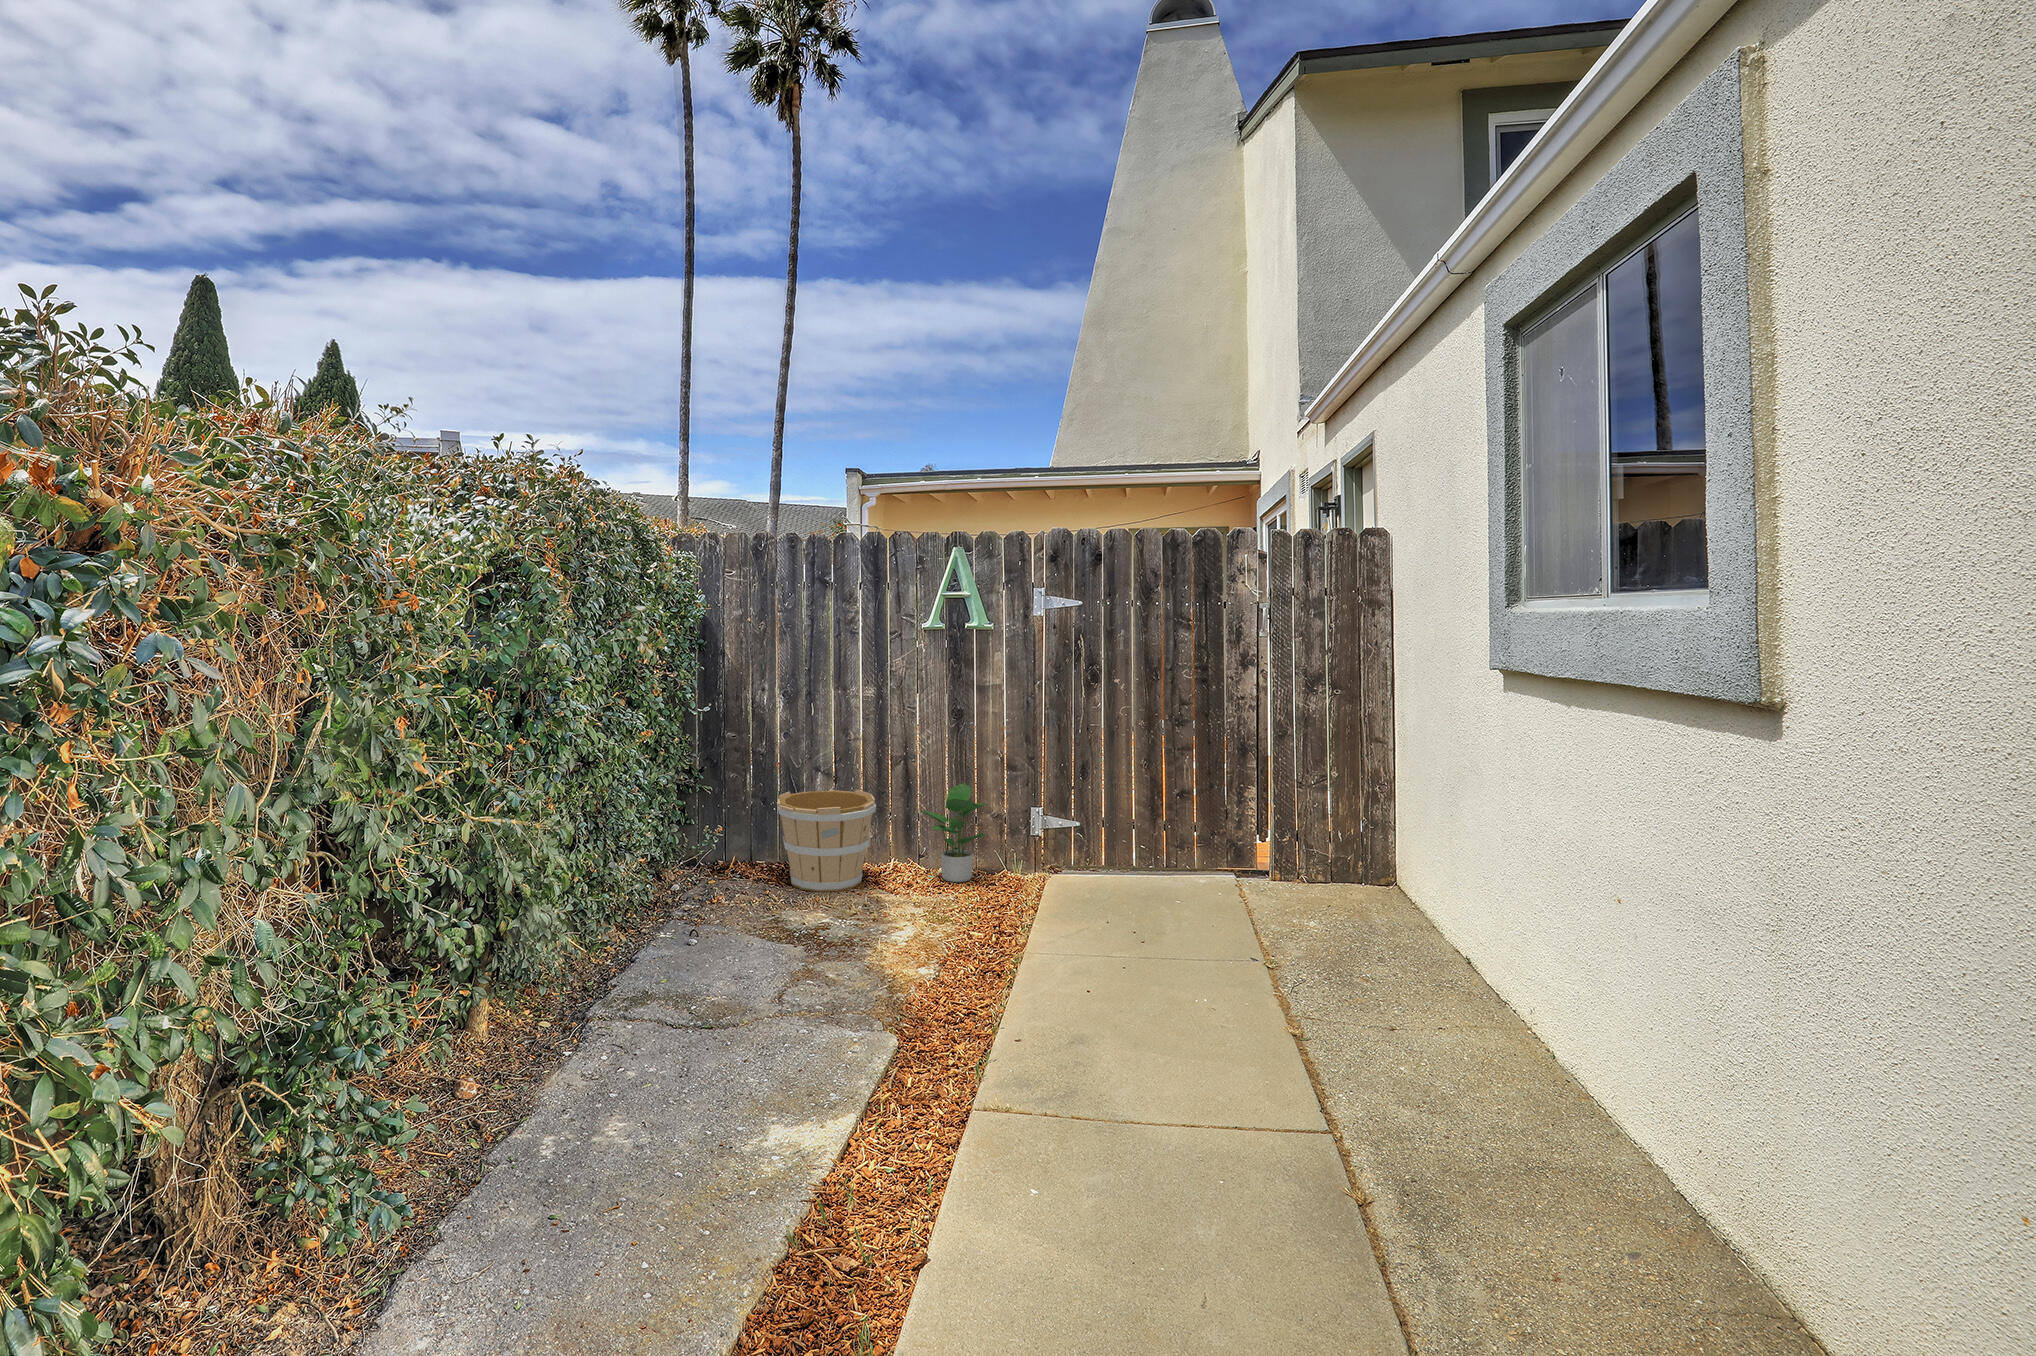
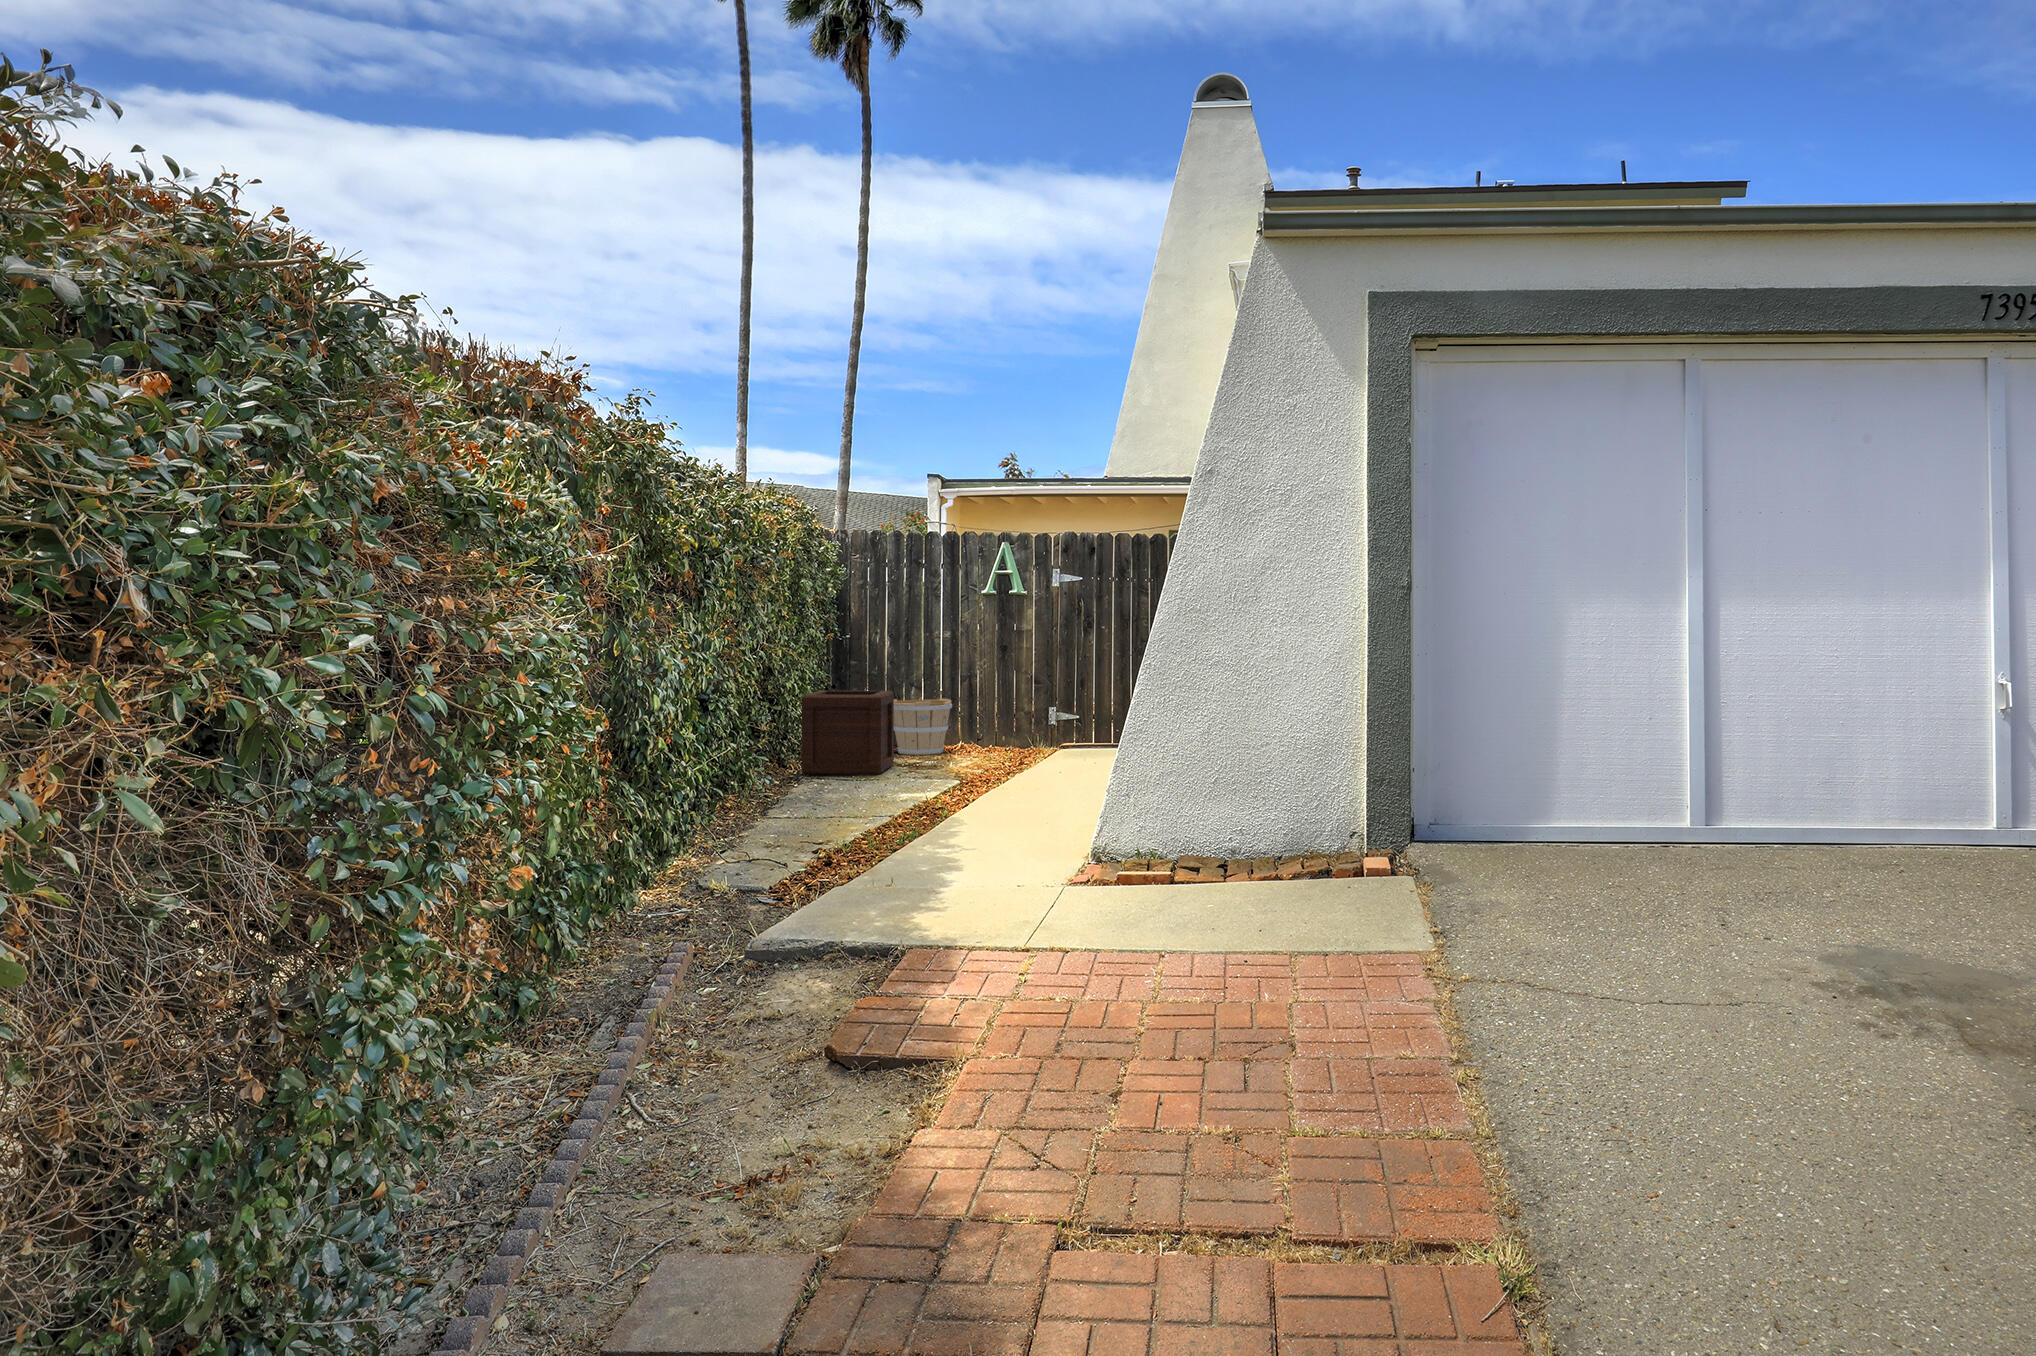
potted plant: present [920,783,988,882] -> none [979,693,1025,752]
wooden crate: none [584,813,771,1006] -> present [802,691,894,775]

